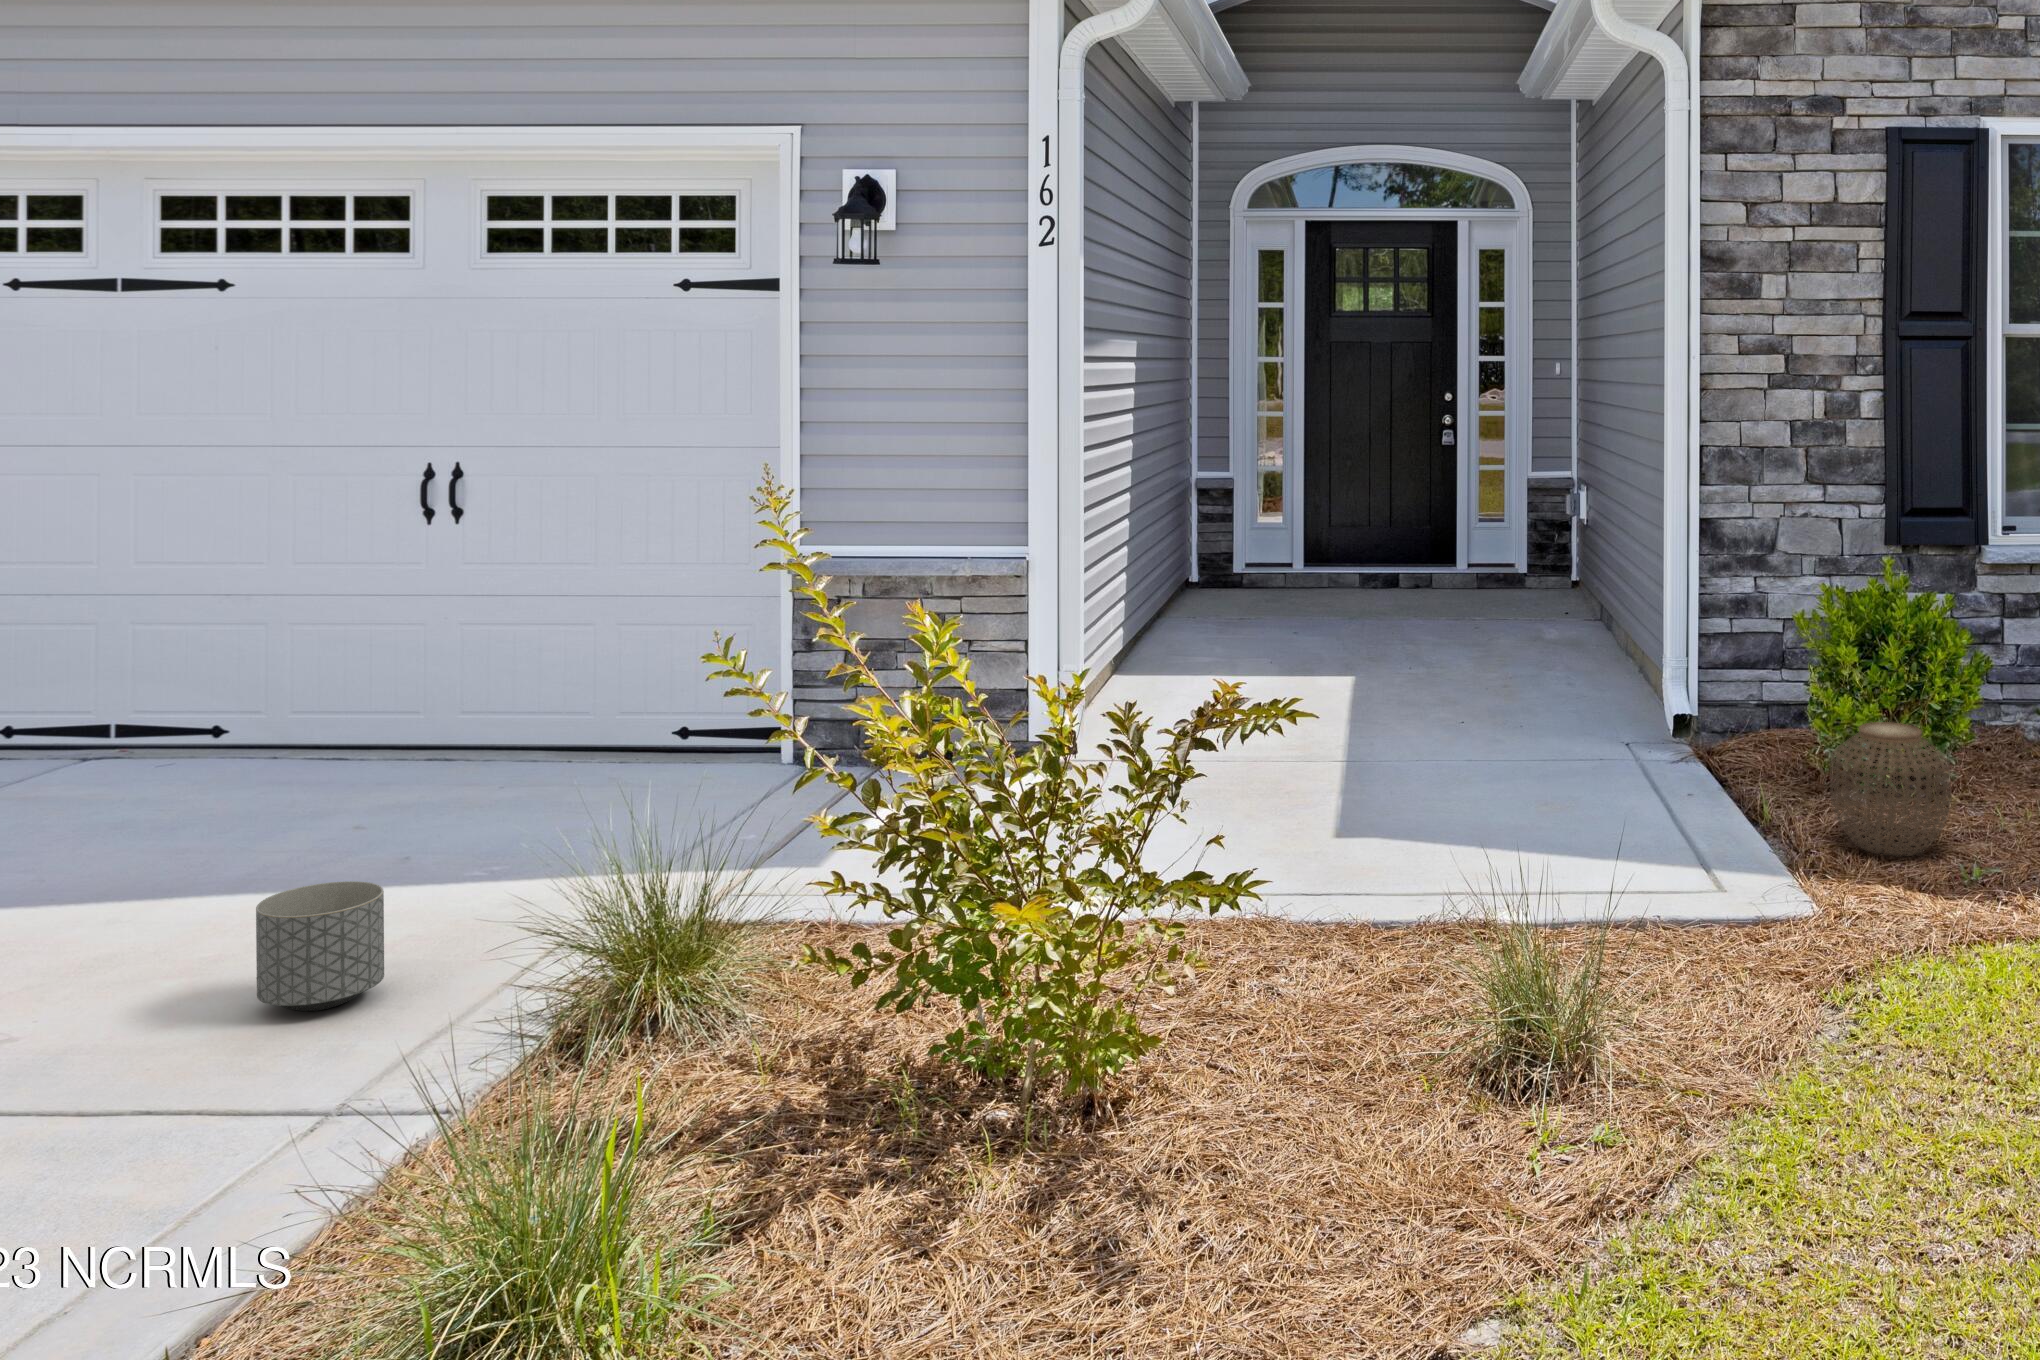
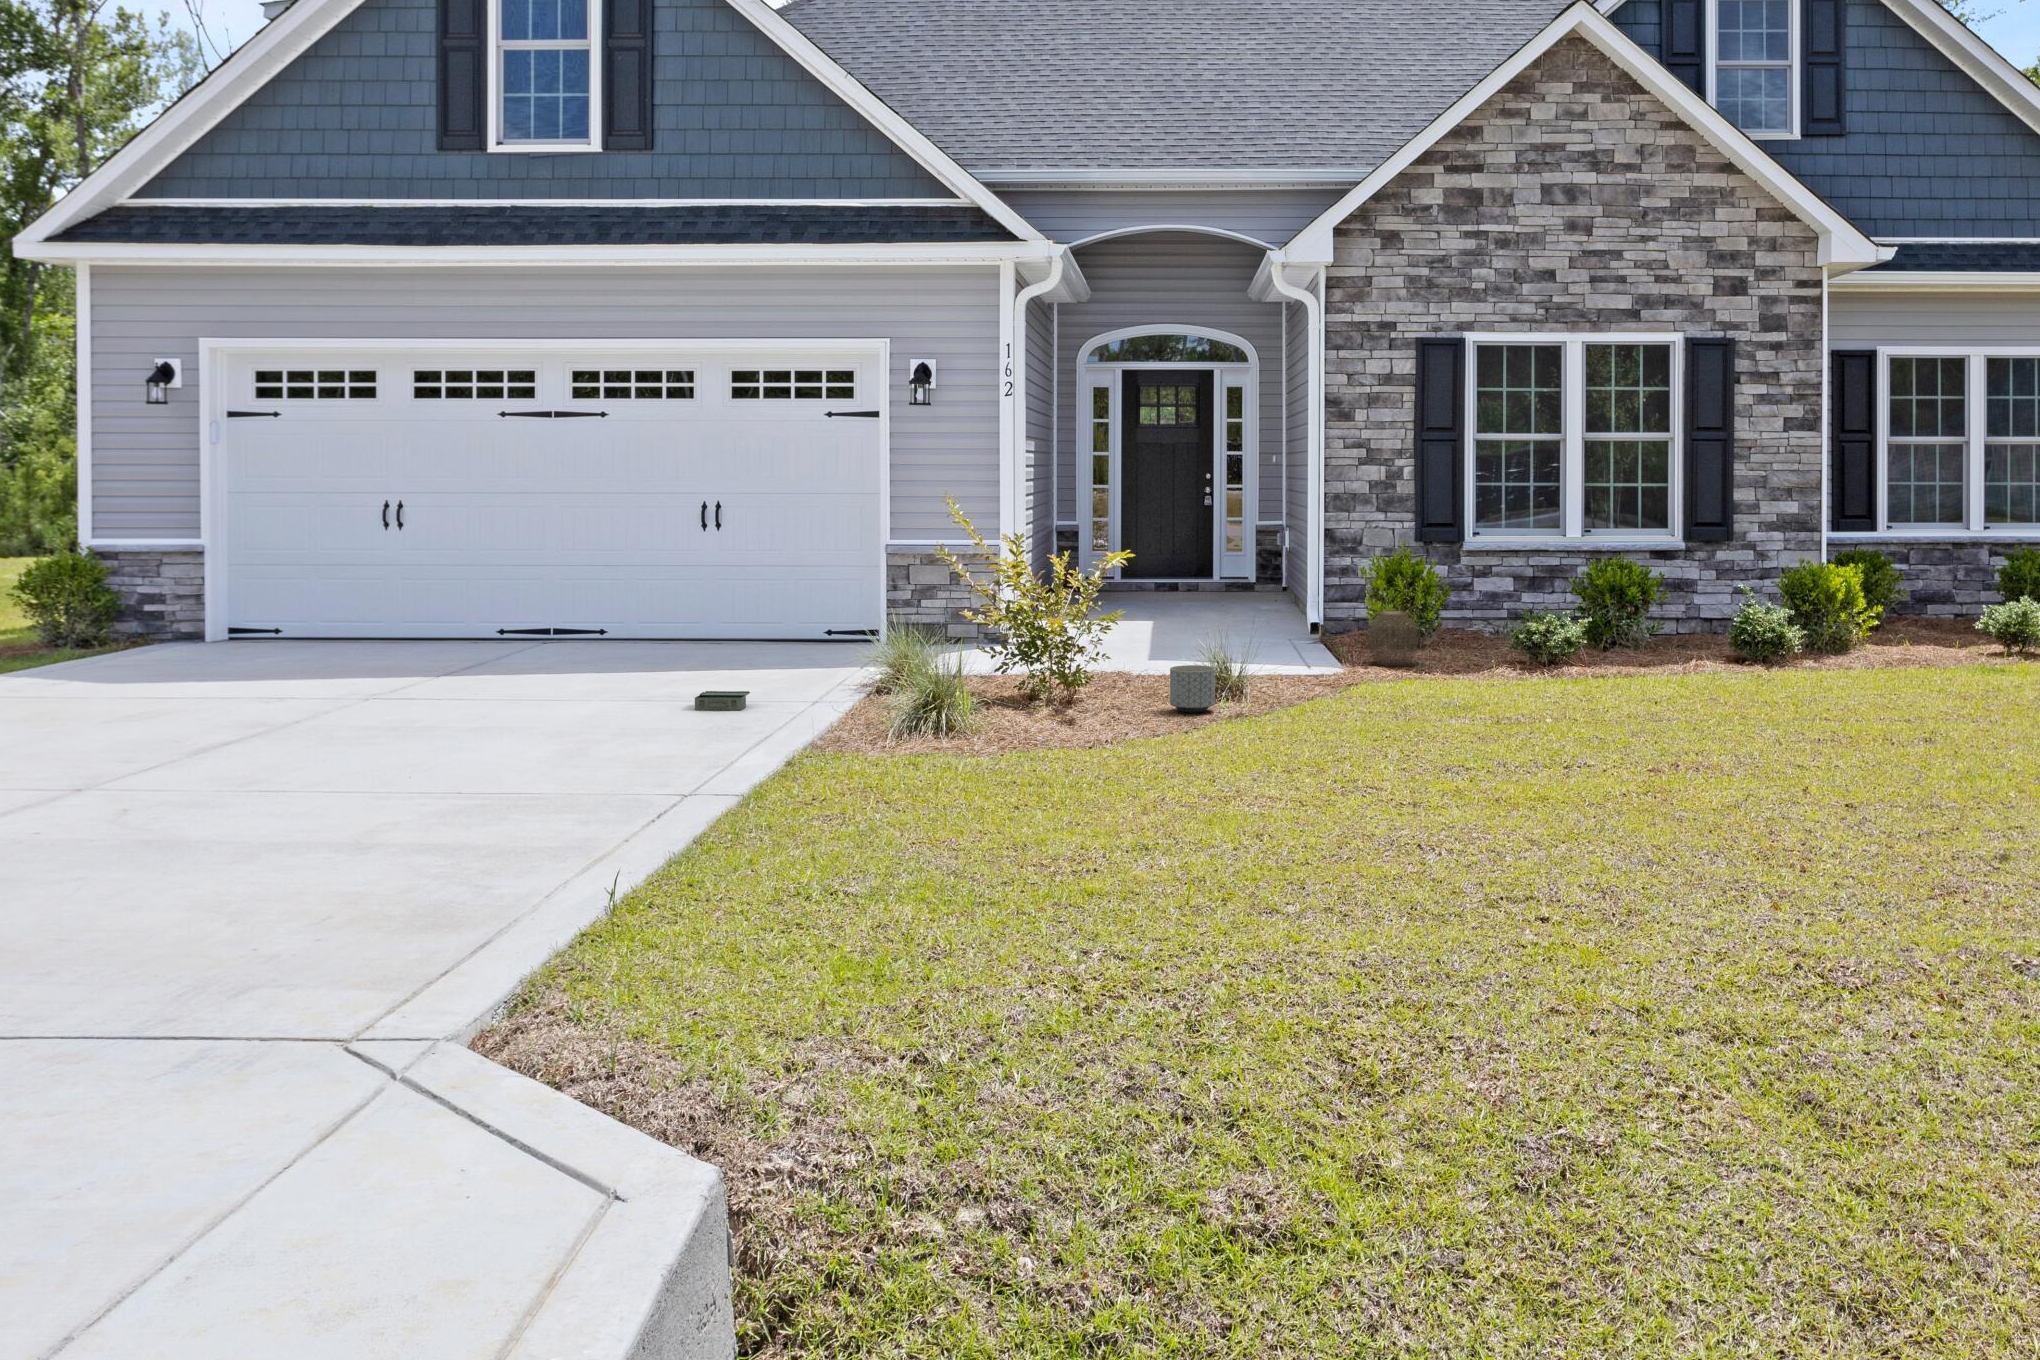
planter: present [256,881,384,1011] -> present [1170,665,1215,713]
toolbox: none [28,1030,223,1108] -> present [695,691,750,710]

